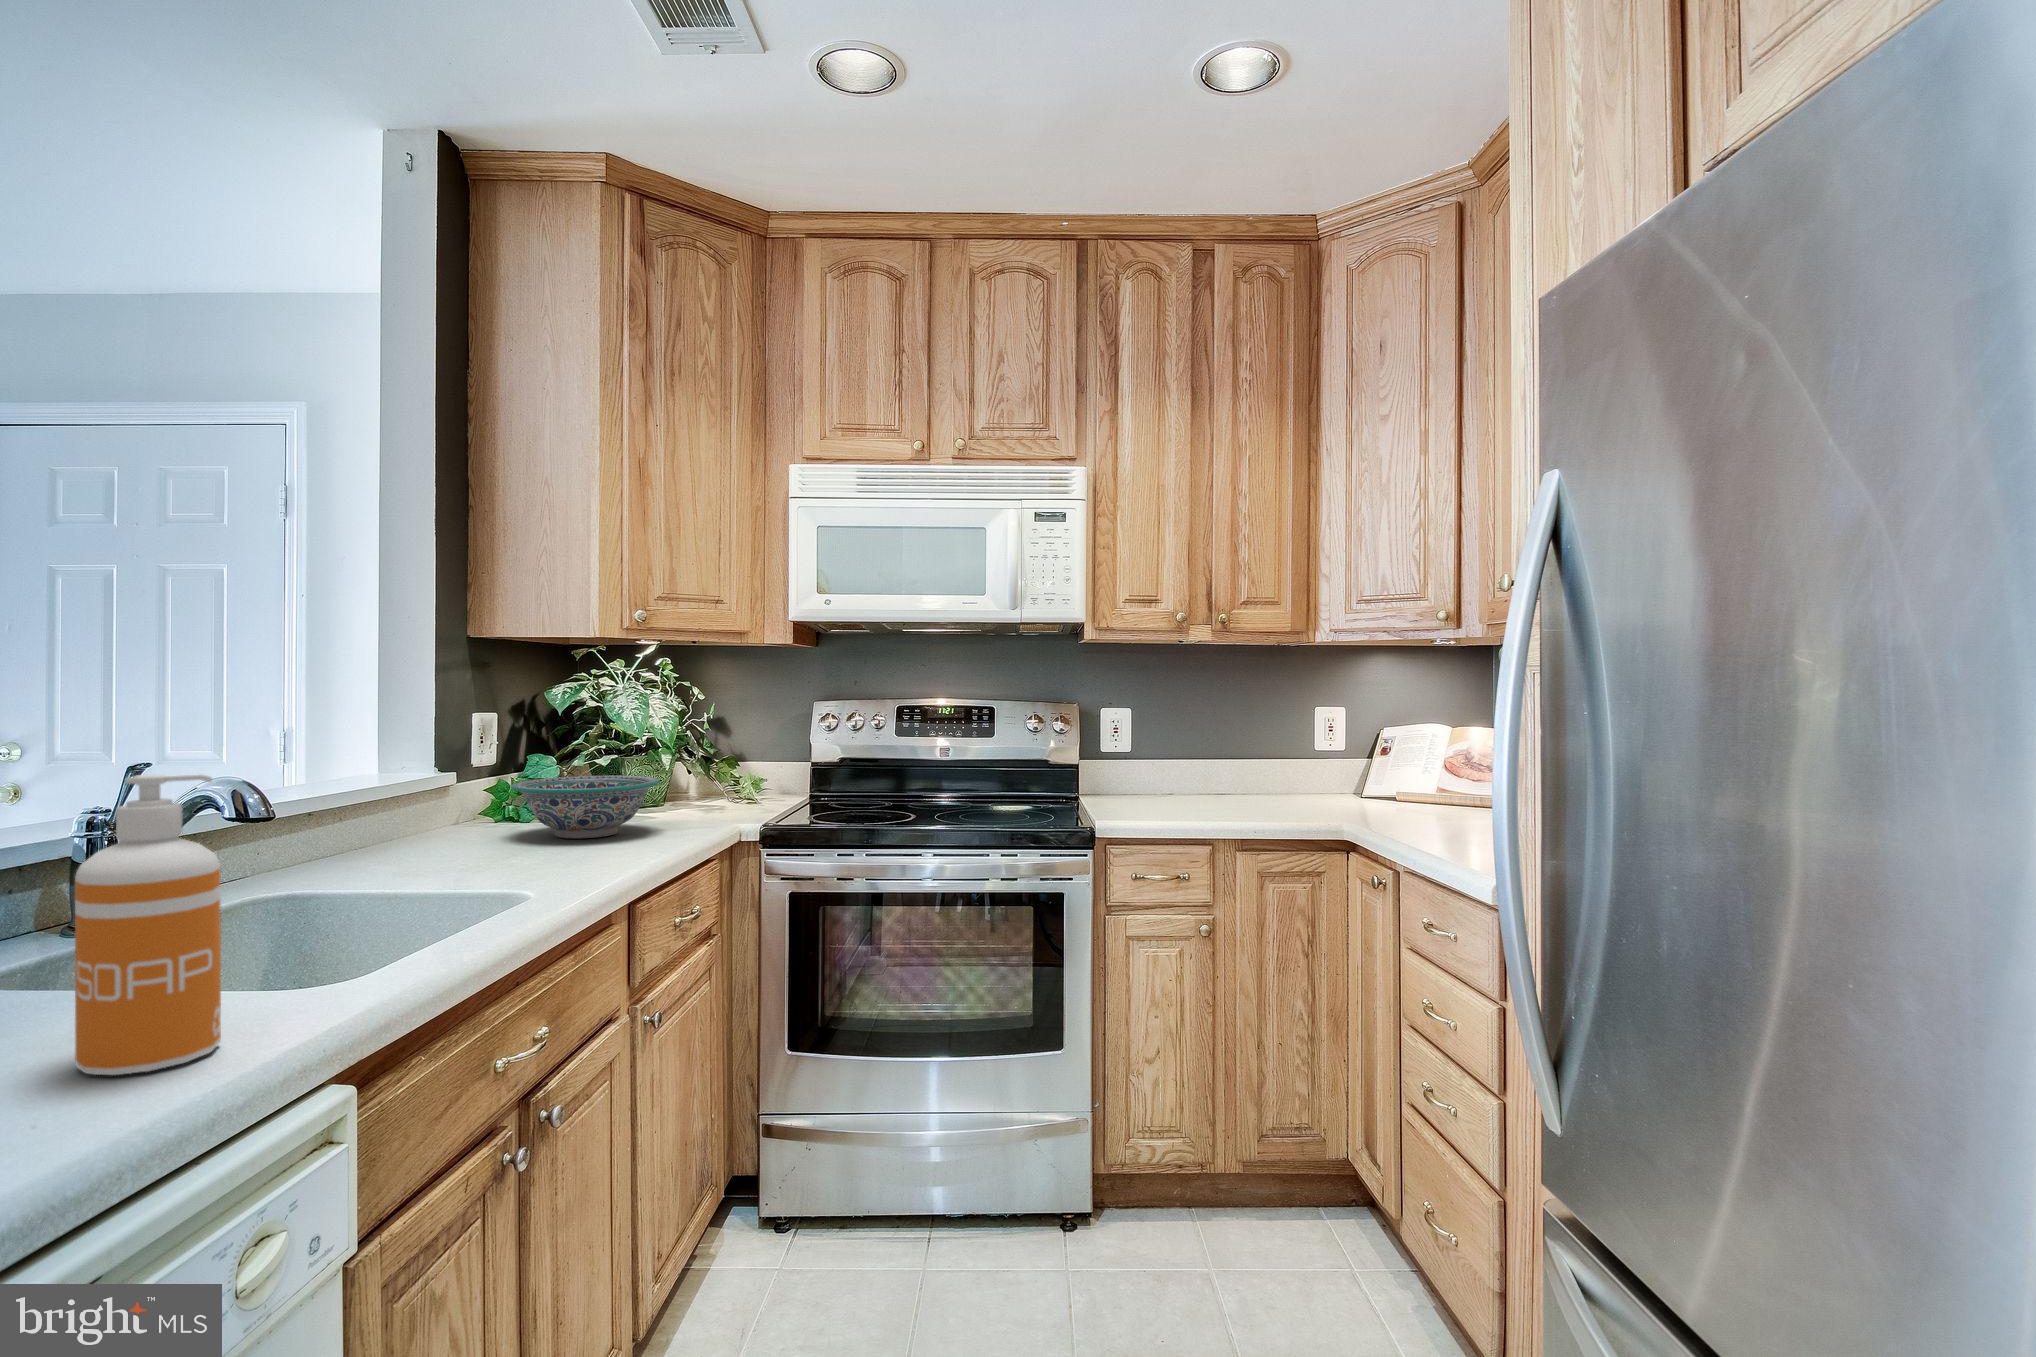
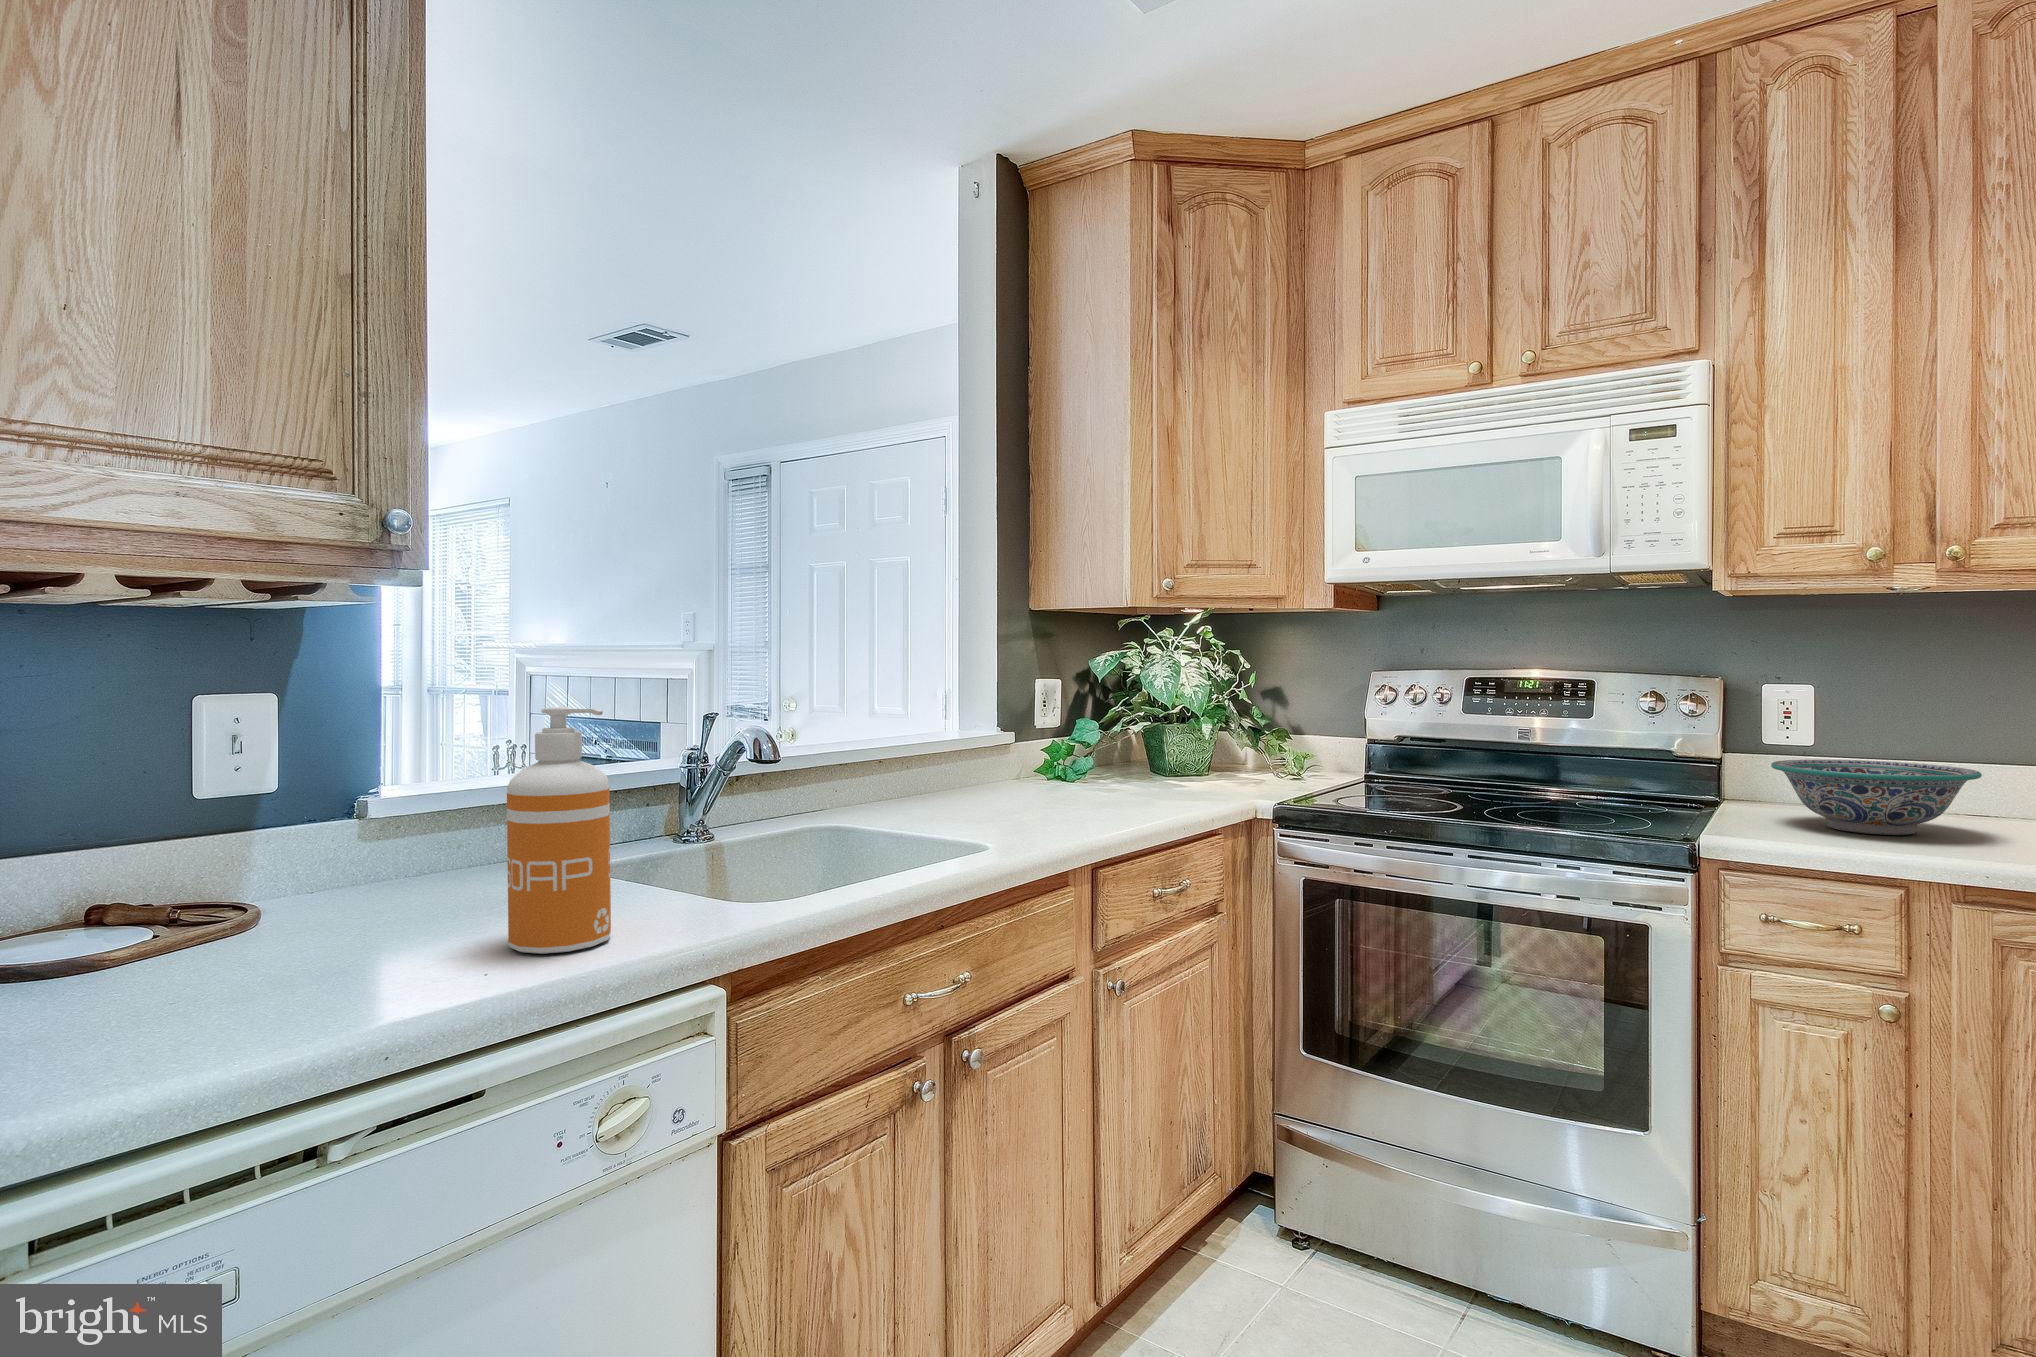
decorative bowl: present [511,776,659,839] -> present [1771,760,1982,835]

